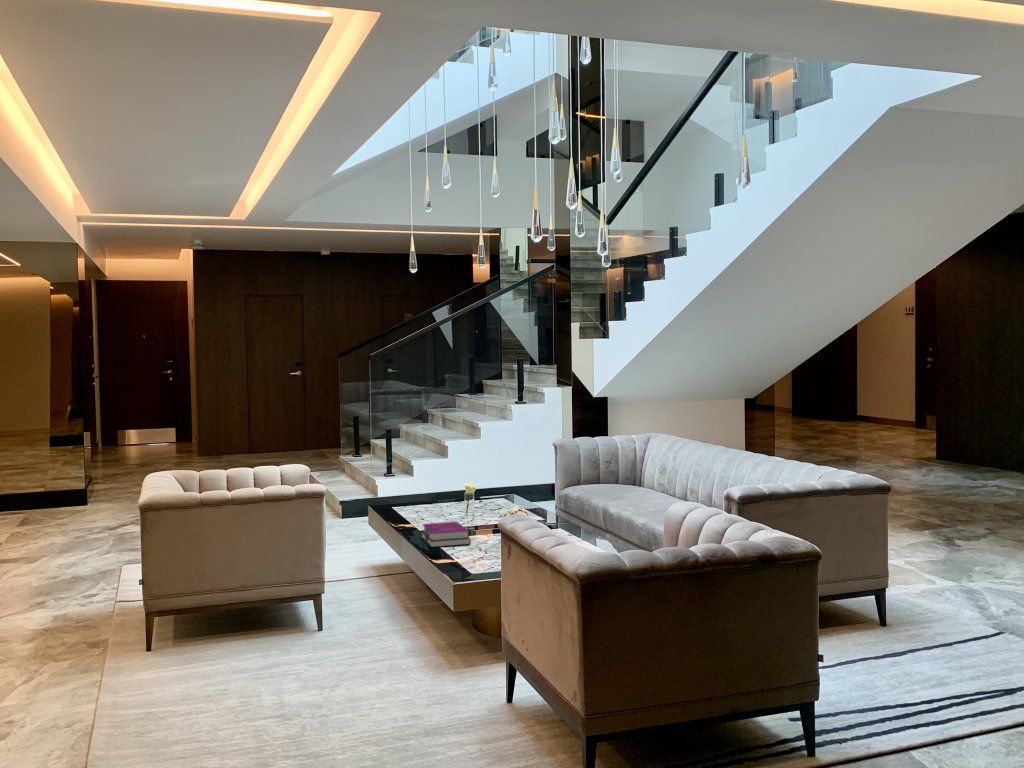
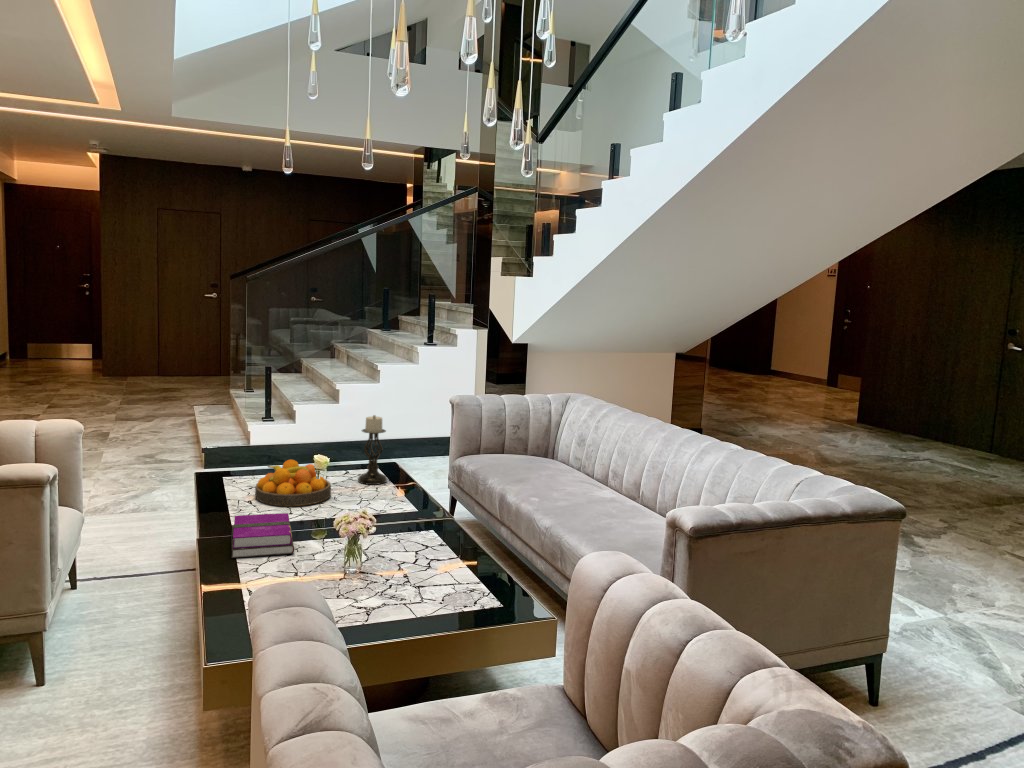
candle holder: none [489,456,512,510] -> present [358,415,387,485]
fruit bowl: none [420,491,475,523] -> present [255,460,331,506]

